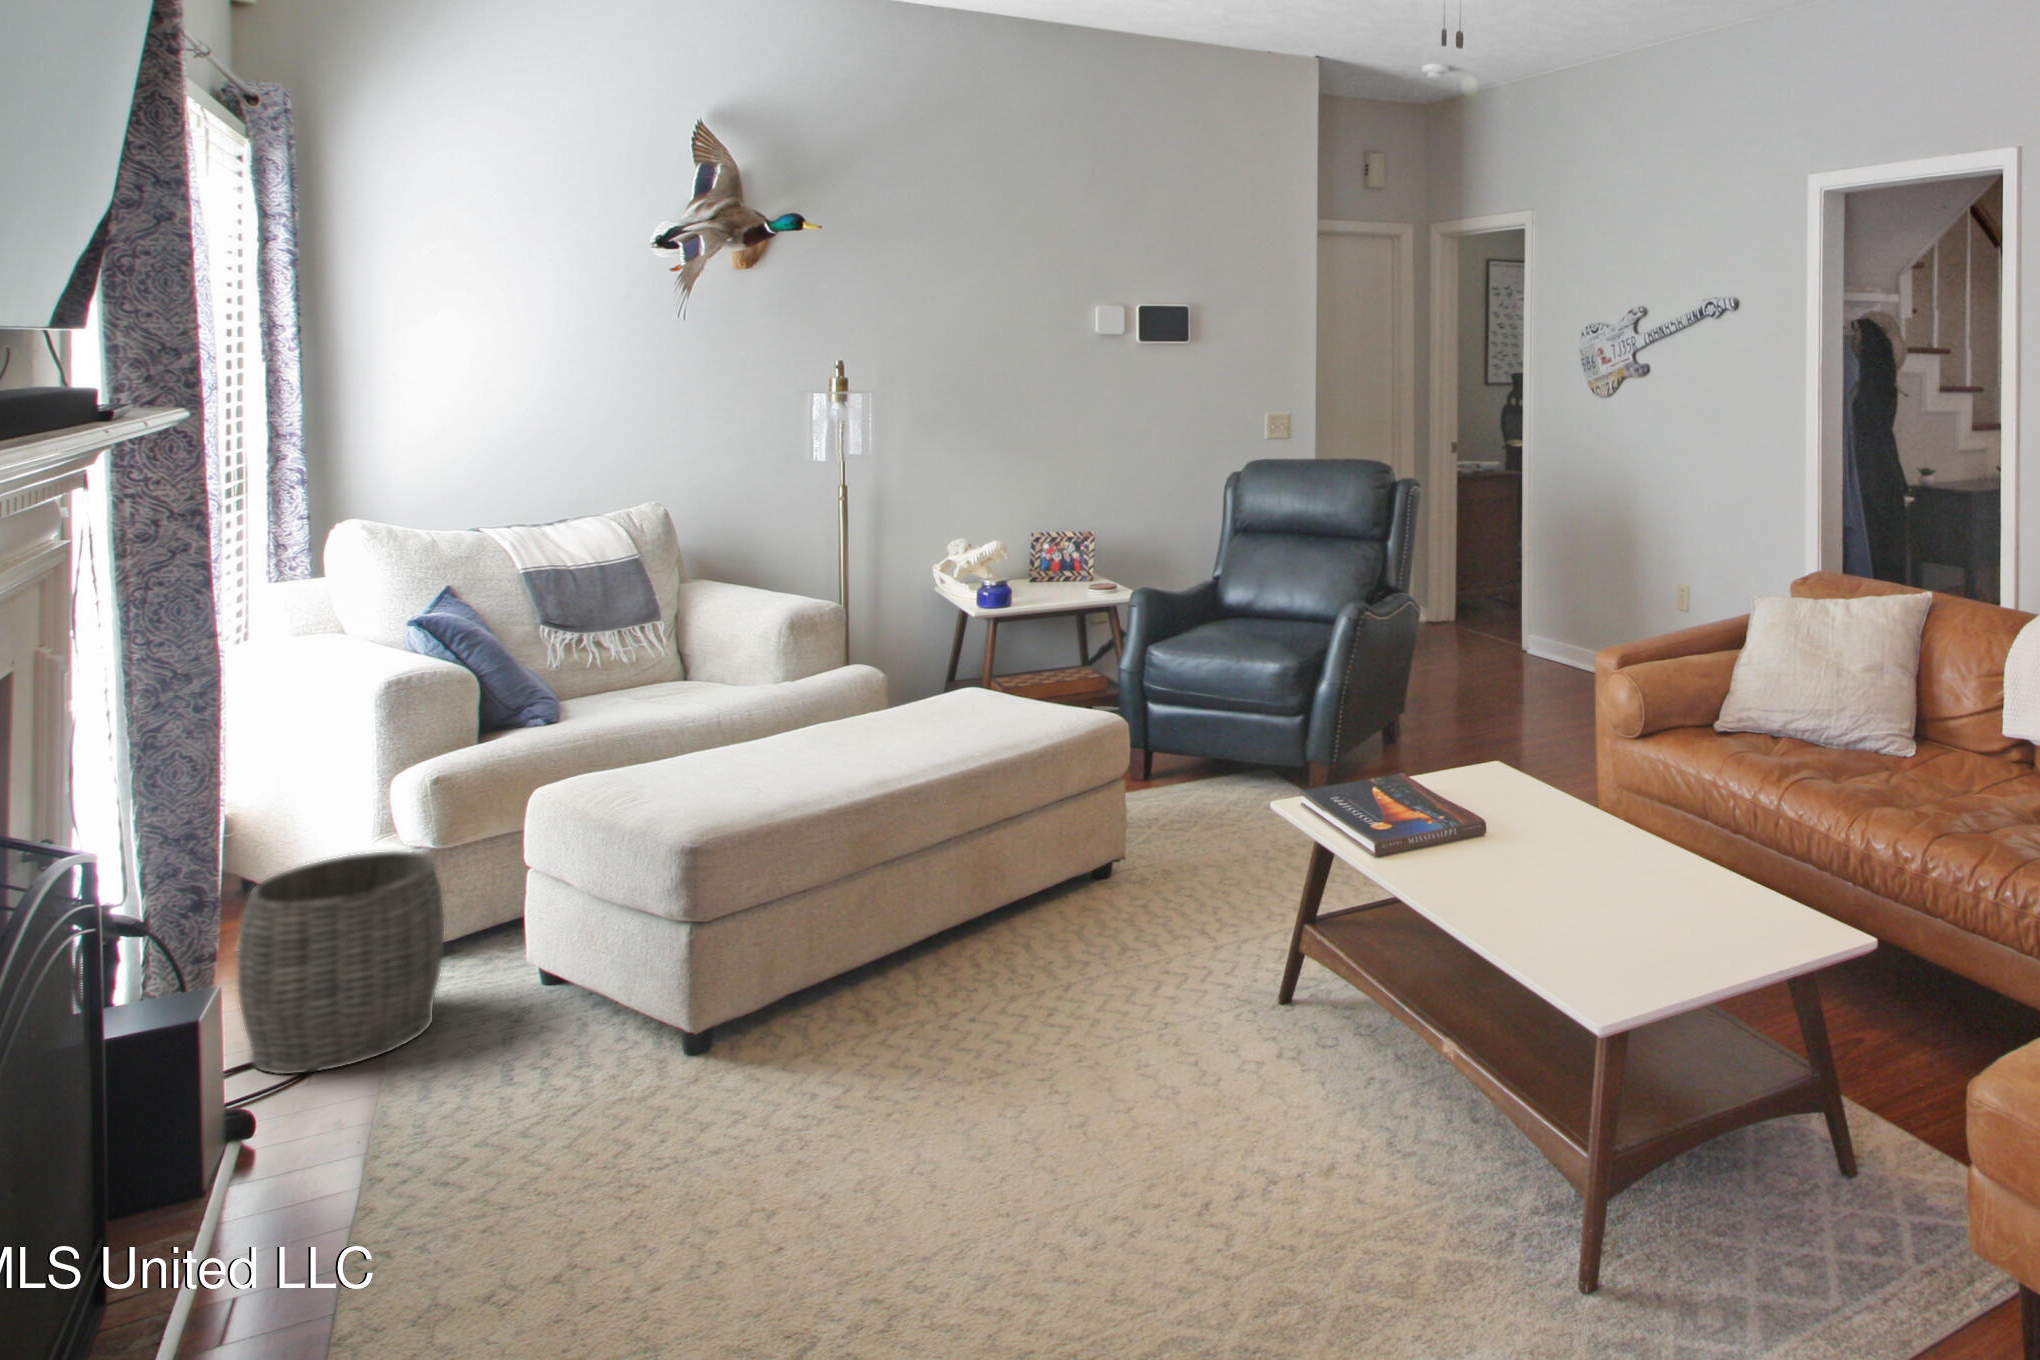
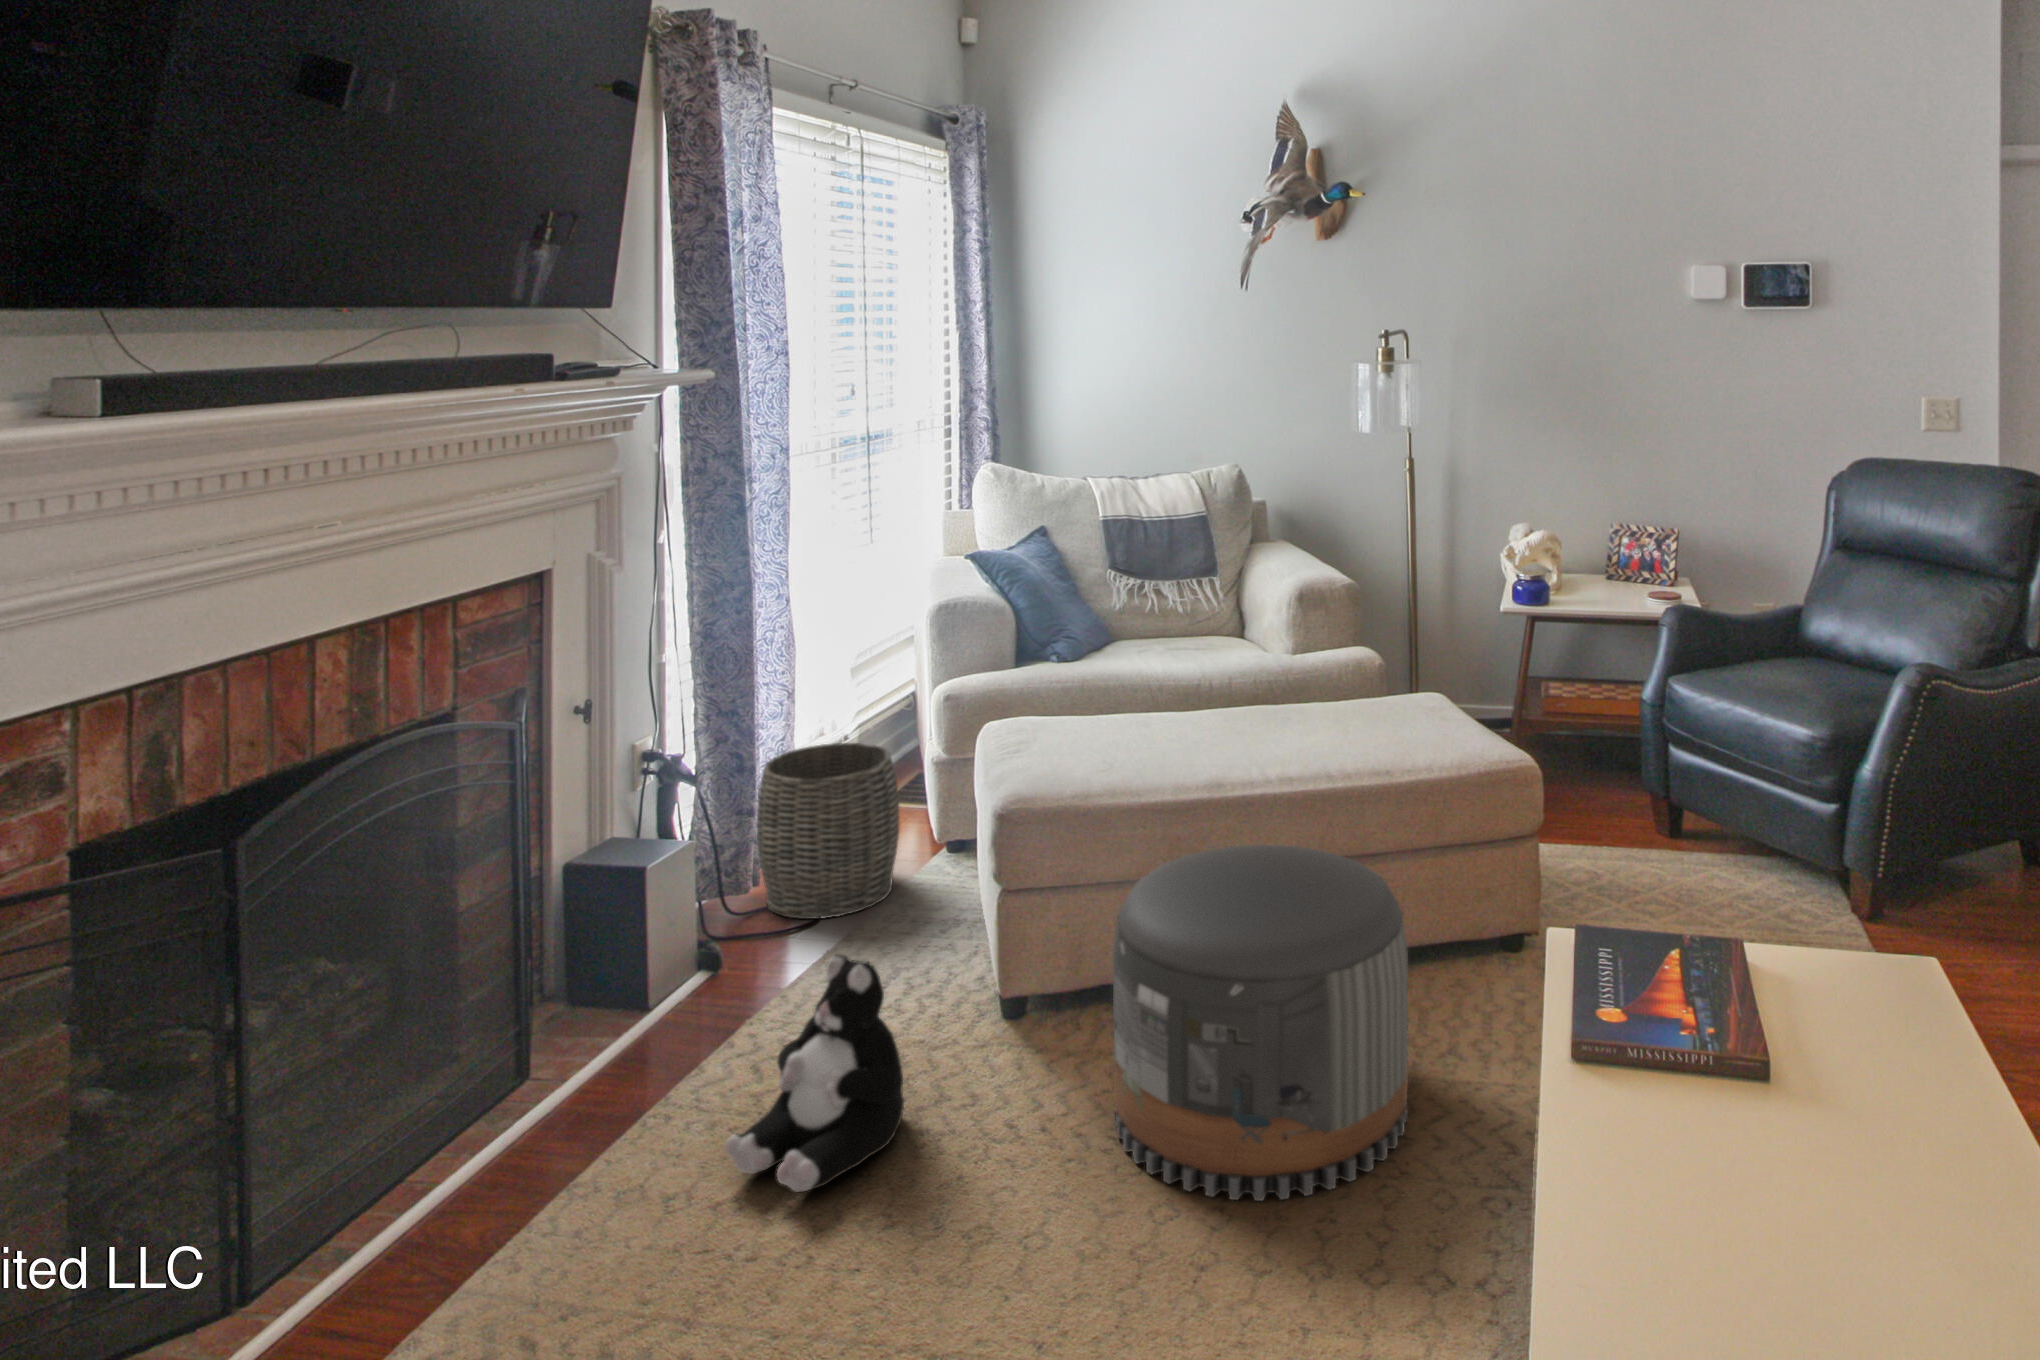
pouf: none [928,801,1188,1085] -> present [1113,845,1408,1201]
plush toy: none [613,990,779,1231] -> present [725,954,904,1192]

